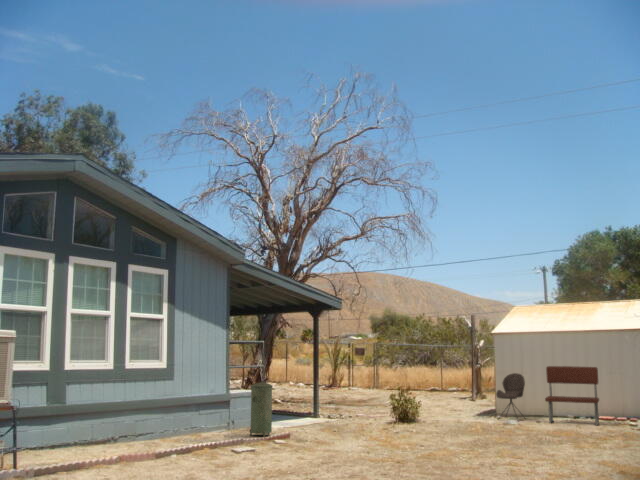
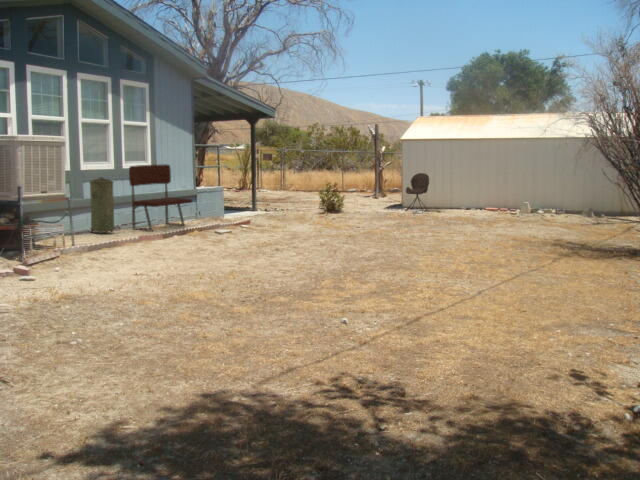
bench: present [545,366,599,425] -> present [129,164,192,231]
trash can: present [250,382,273,437] -> present [90,177,114,234]

